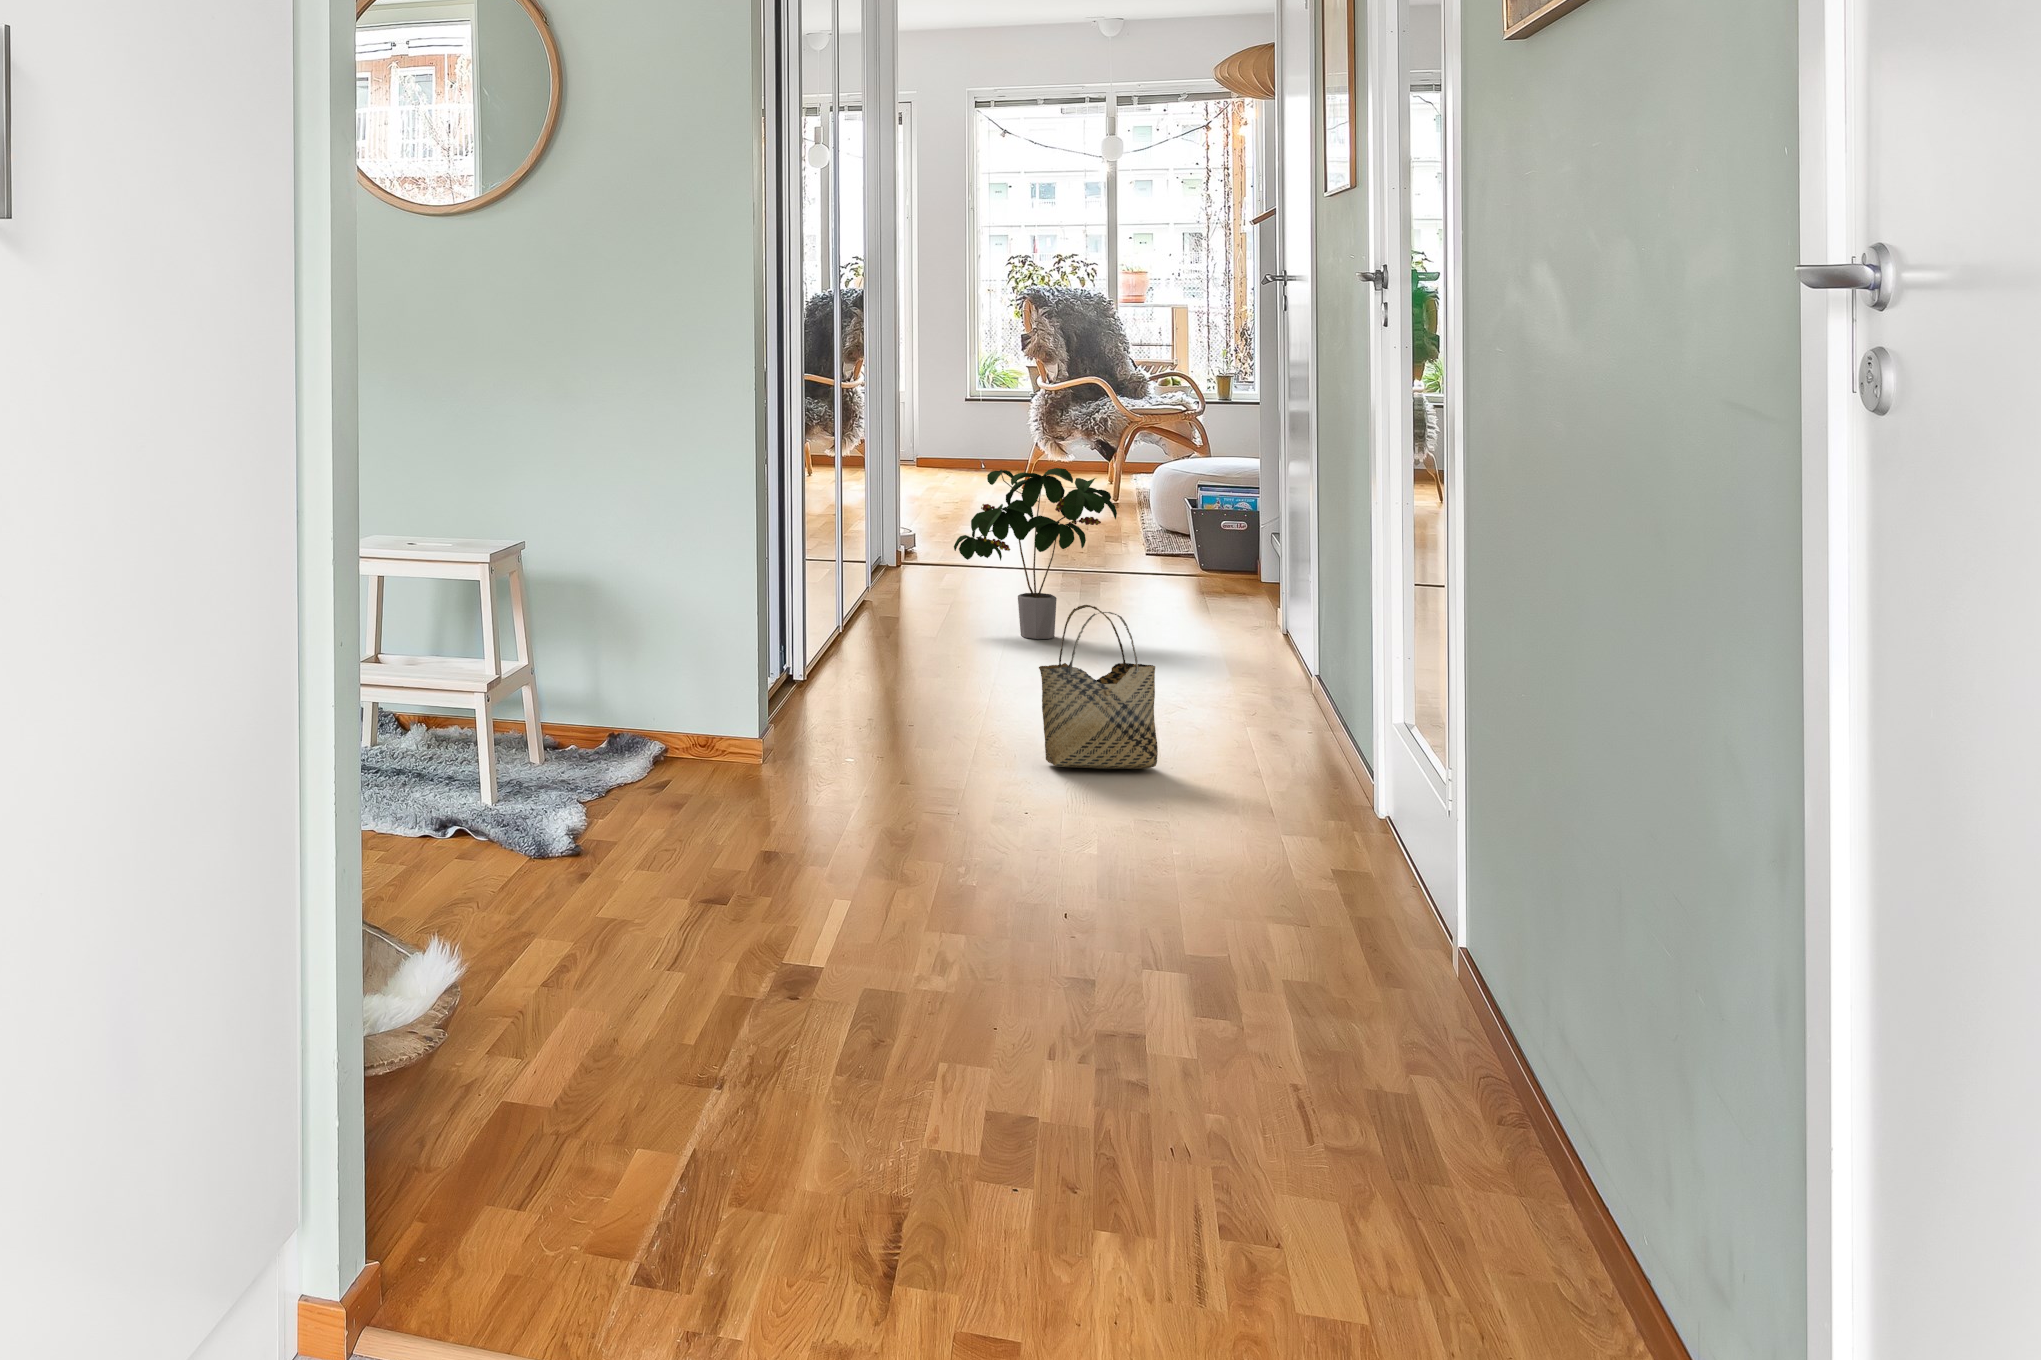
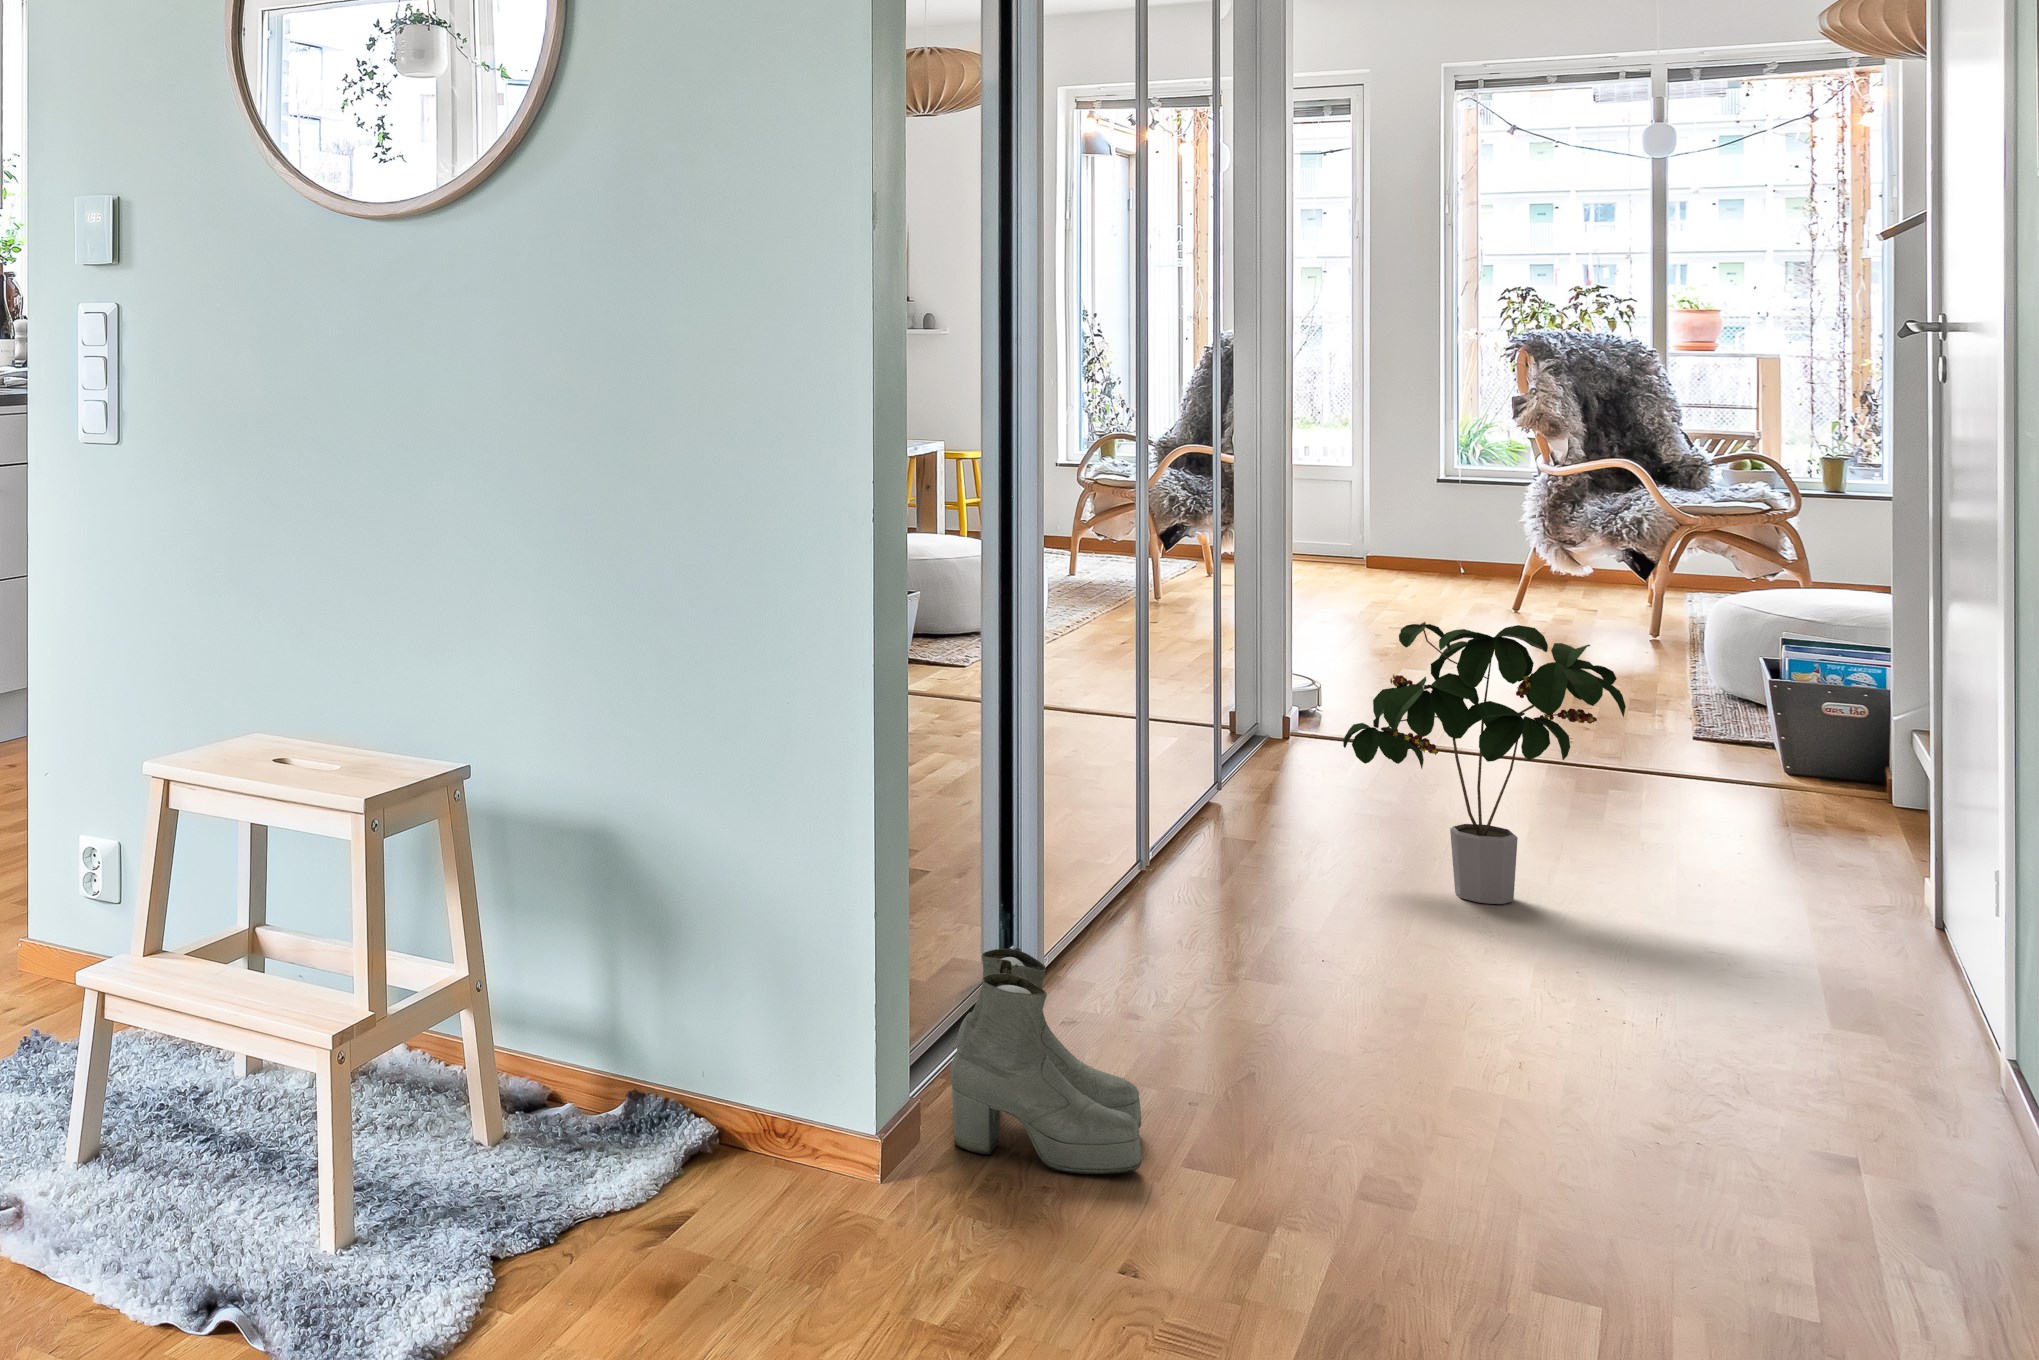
woven basket: present [1039,605,1158,769] -> none [1420,939,1669,1284]
boots: none [784,644,893,754] -> present [950,949,1141,1174]

